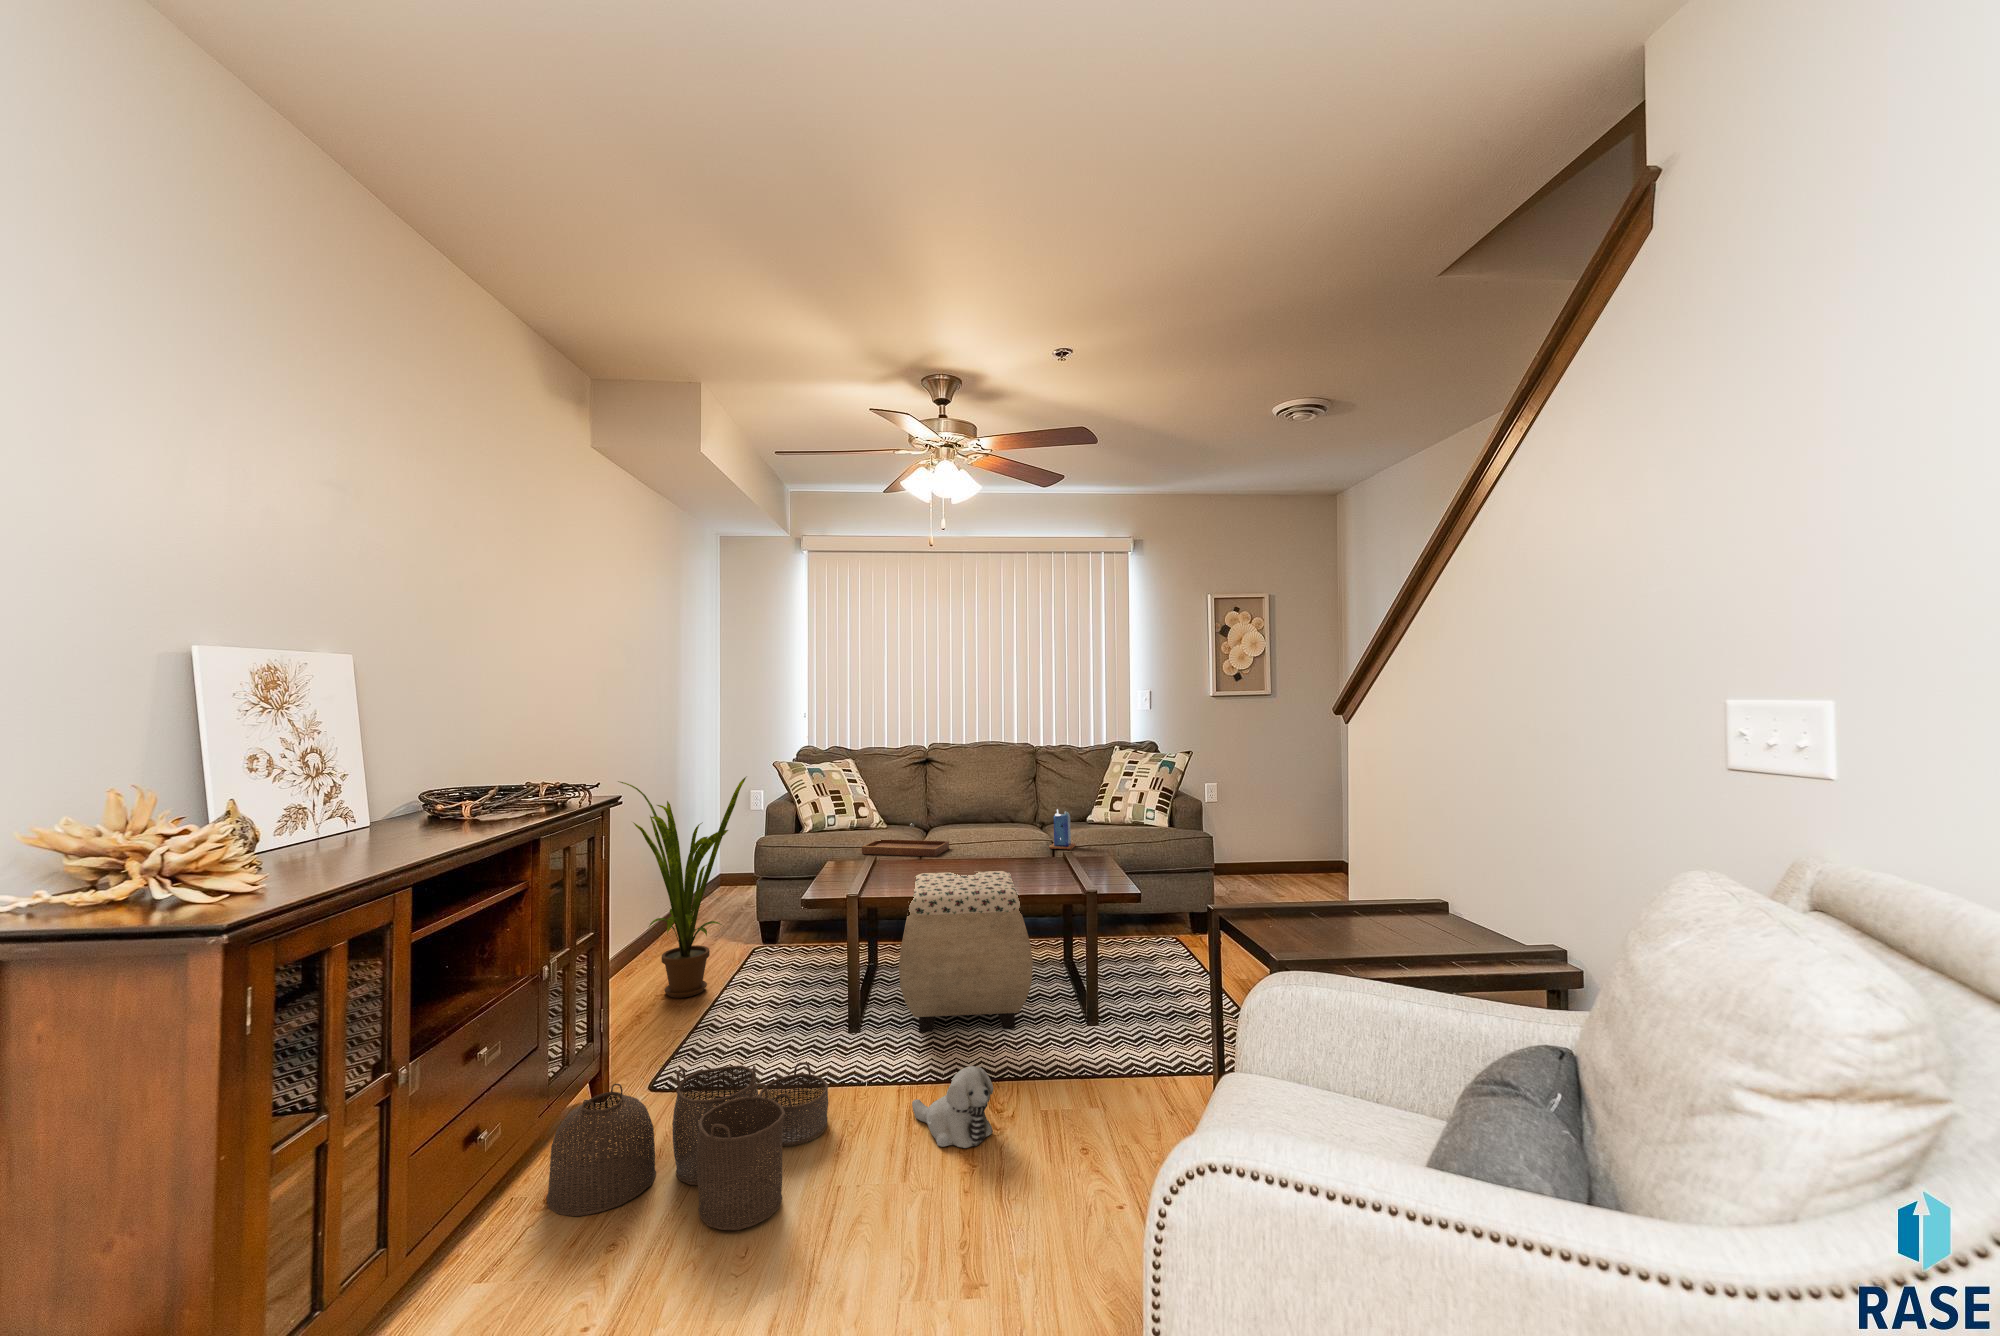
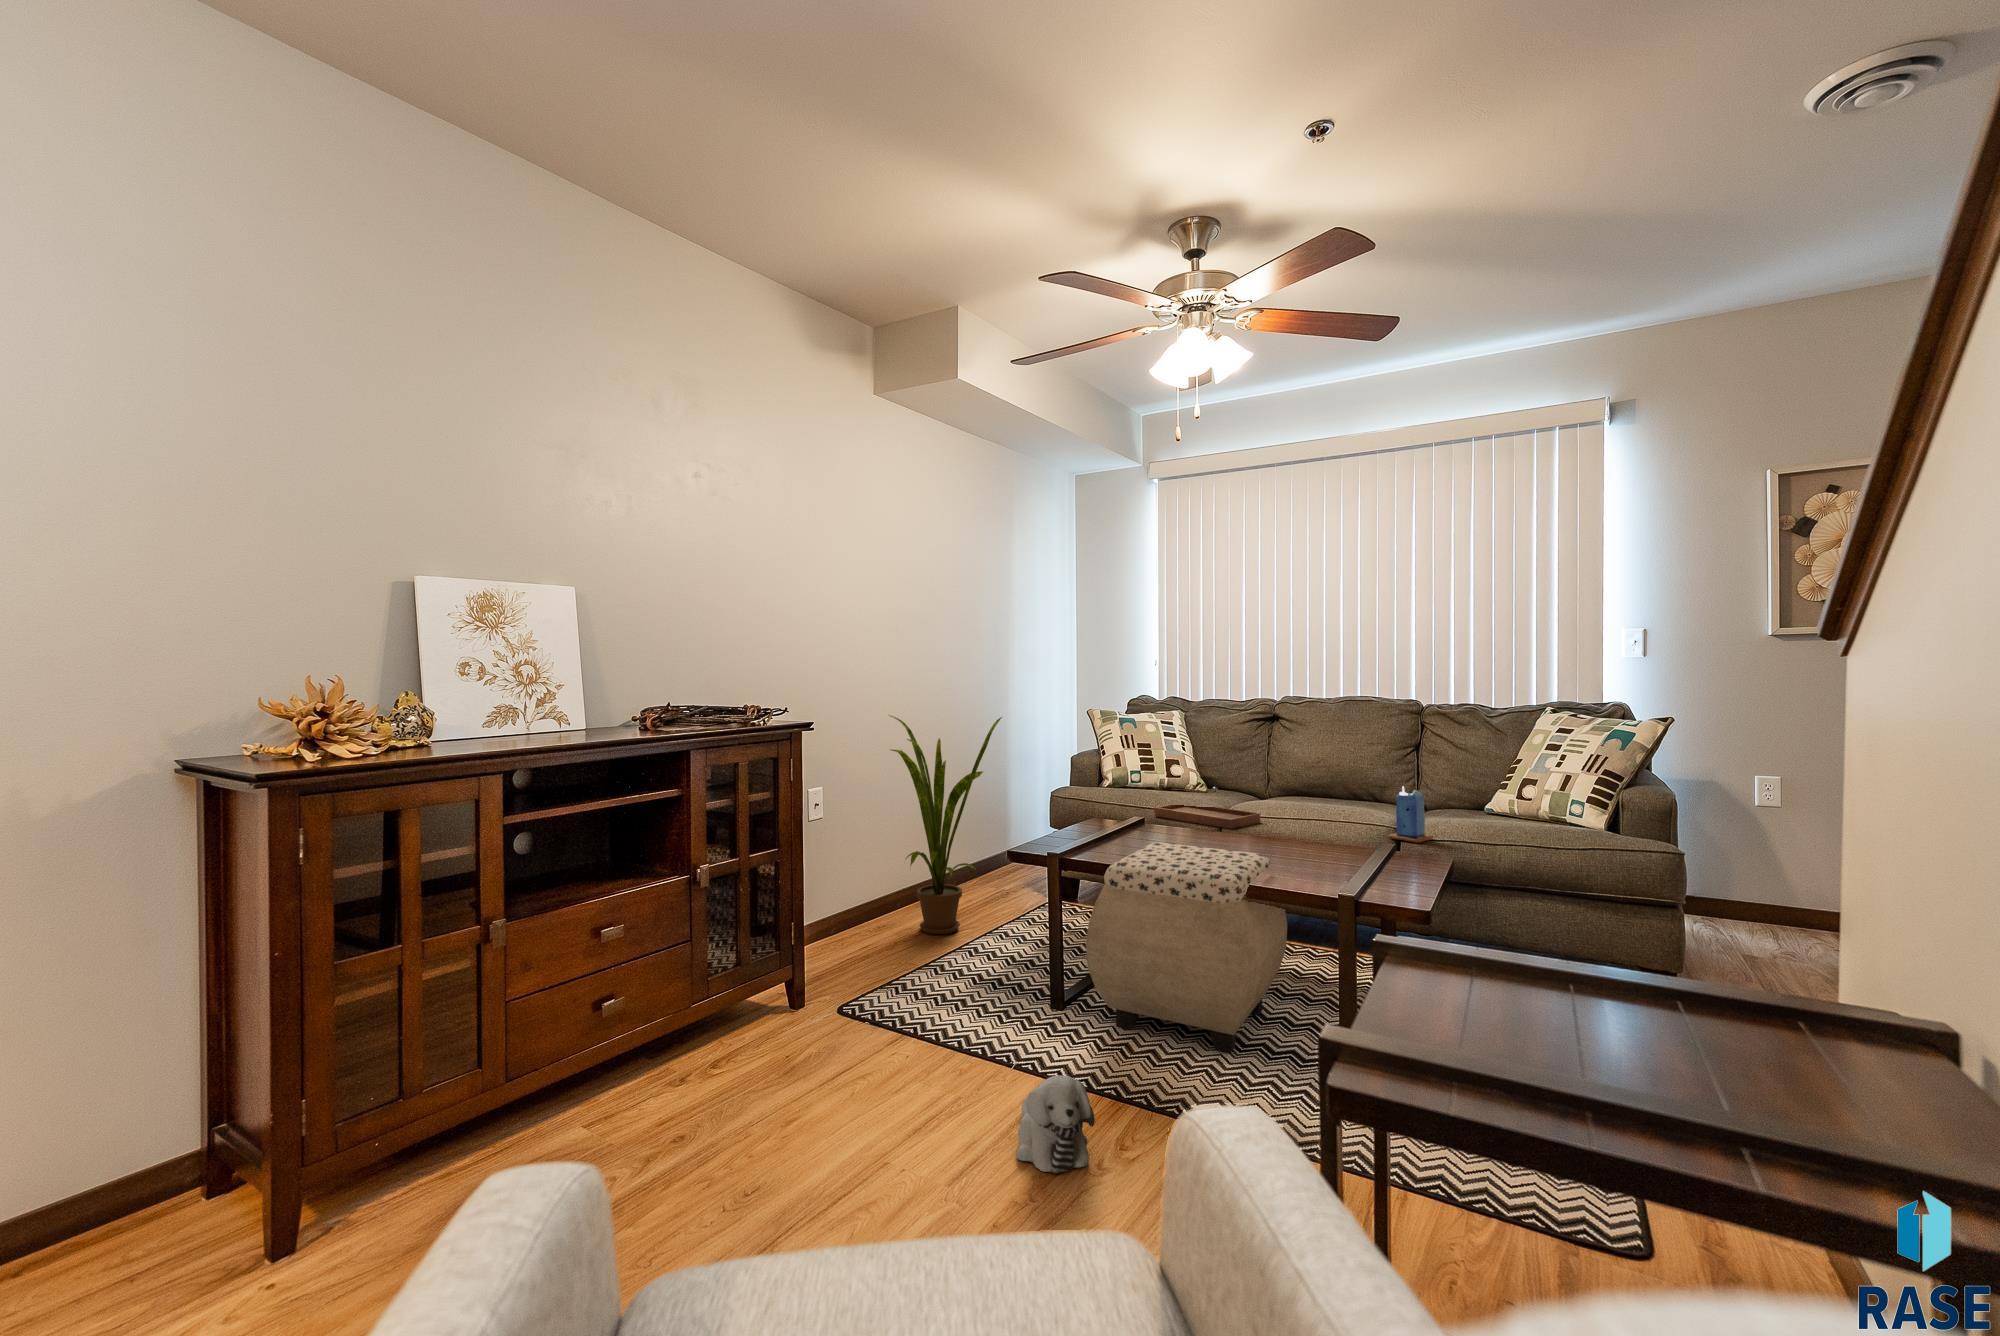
woven basket: present [547,1062,828,1230] -> none [673,990,942,1166]

